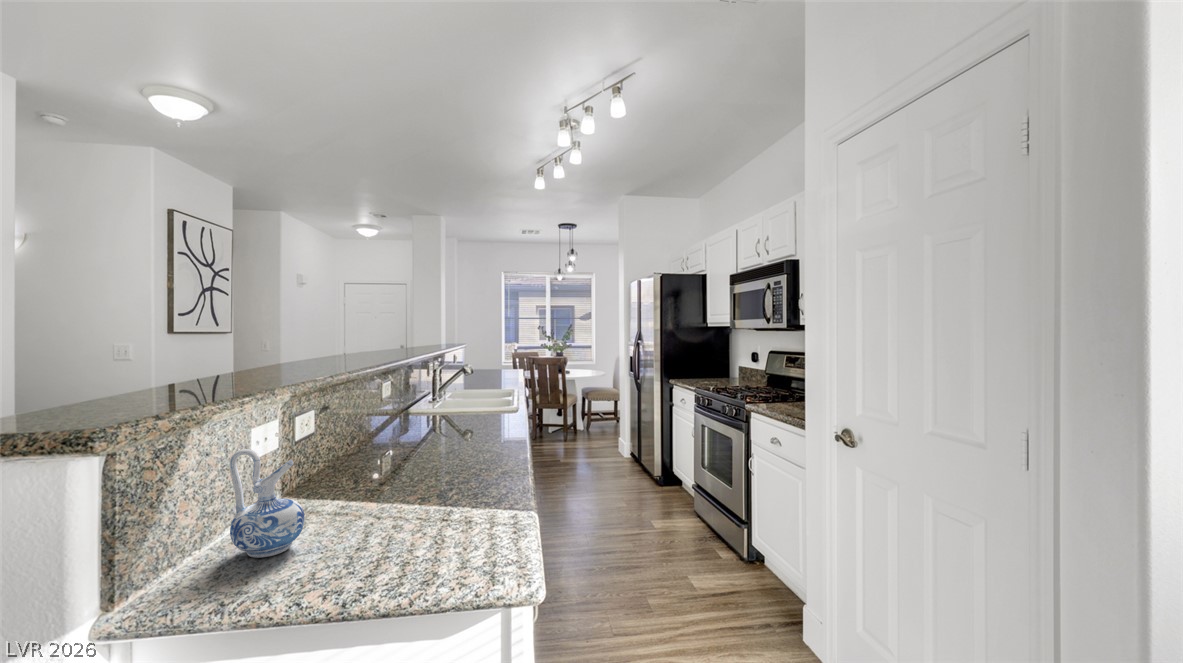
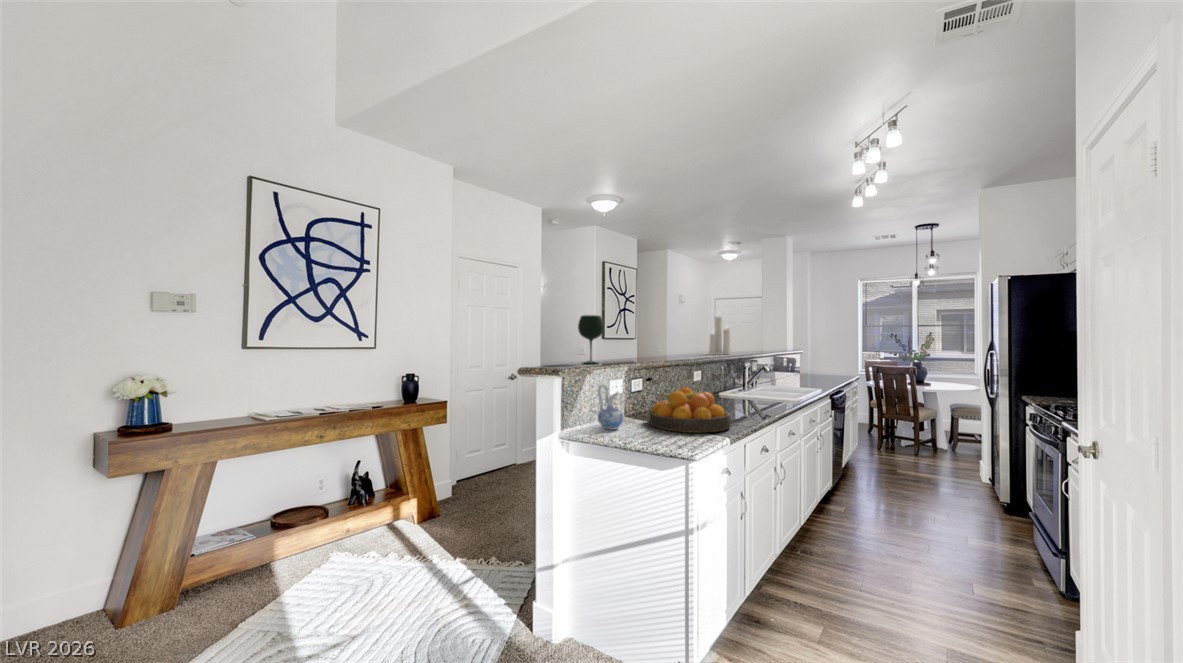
wine glass: none [152,278,231,397] -> present [578,315,604,364]
candle: none [390,288,422,355] -> present [709,315,731,354]
fruit bowl: none [351,421,507,519] -> present [649,387,730,432]

